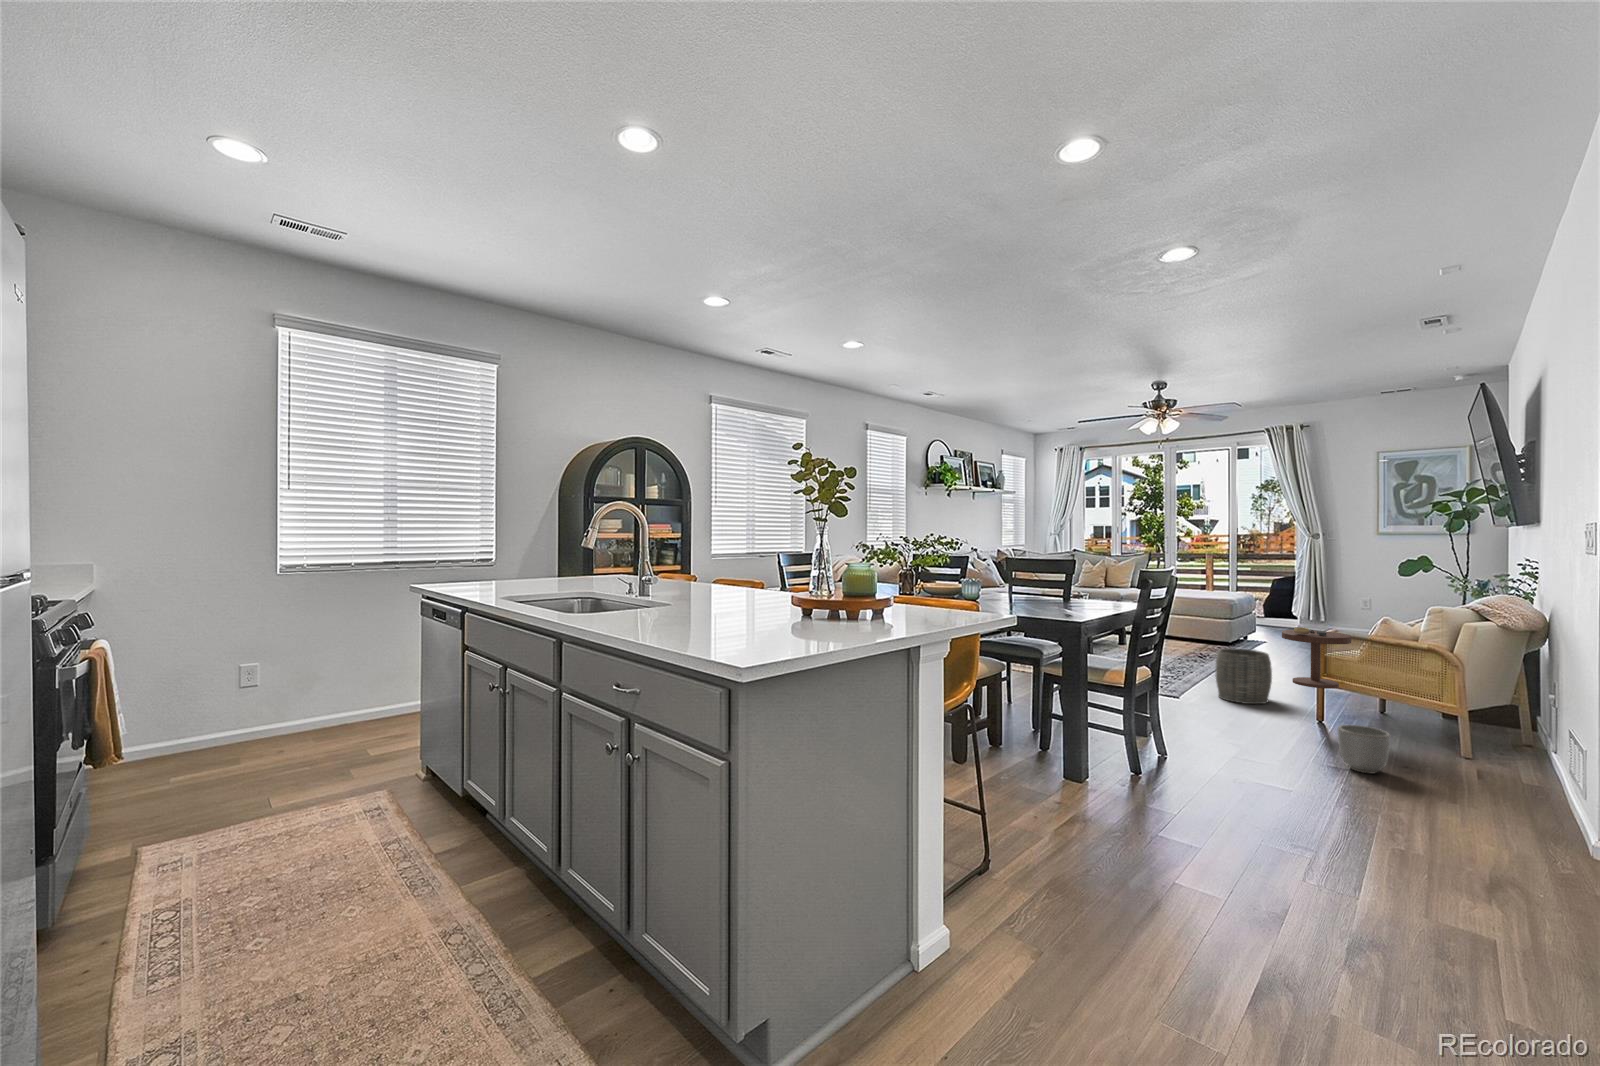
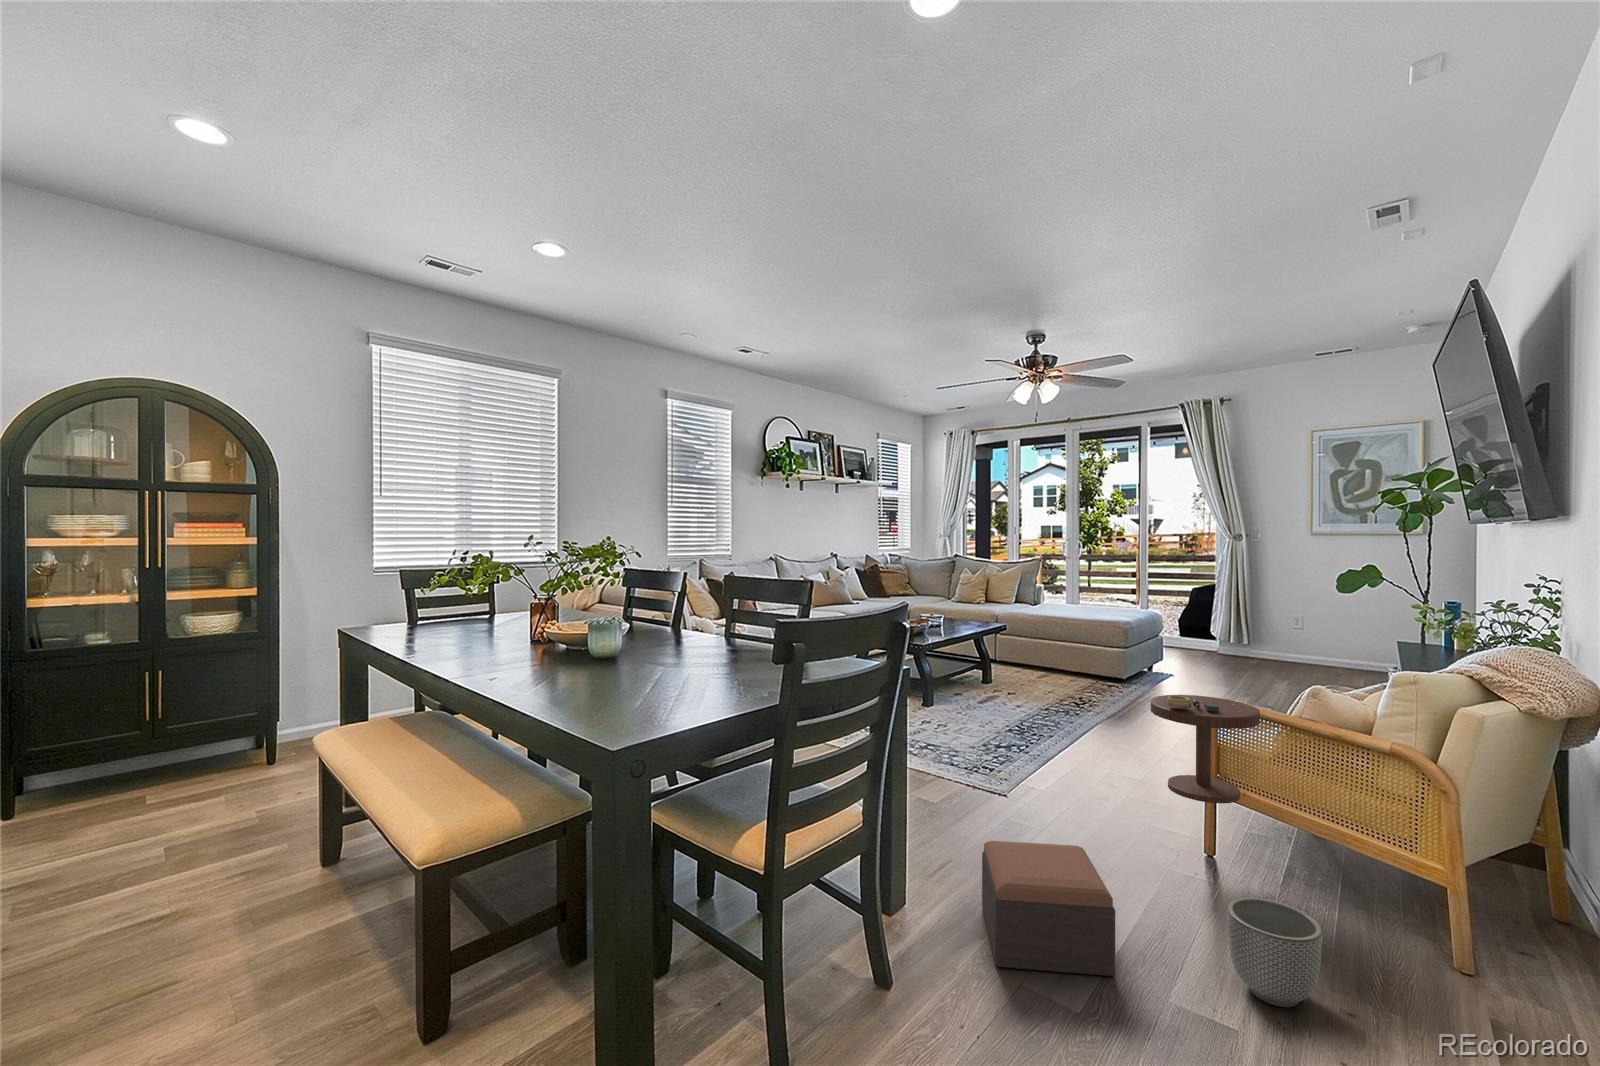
woven basket: present [1216,648,1272,704] -> none [1073,708,1152,800]
footstool: none [1189,703,1276,763] -> present [982,841,1115,976]

